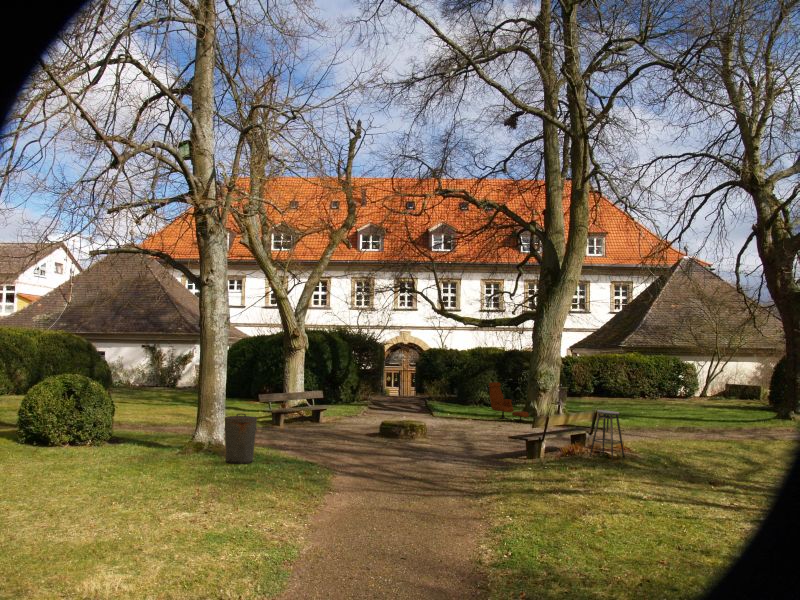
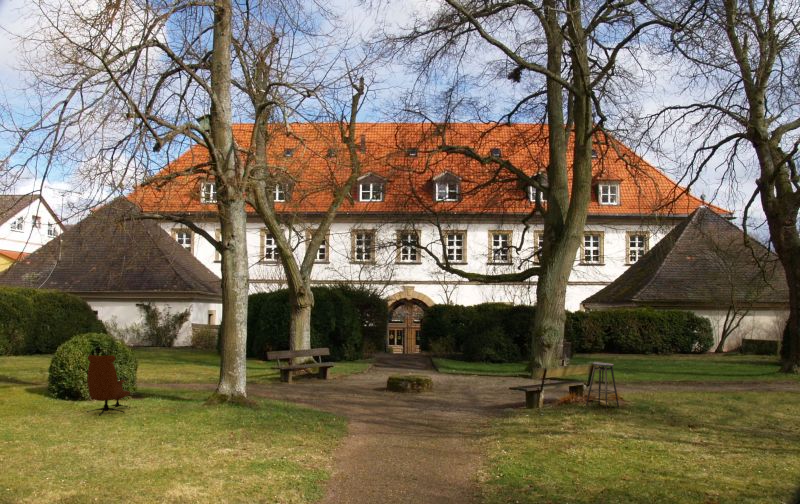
lounge chair: present [489,382,529,423] -> present [87,355,130,415]
trash can: present [224,414,257,464] -> none [246,367,276,414]

